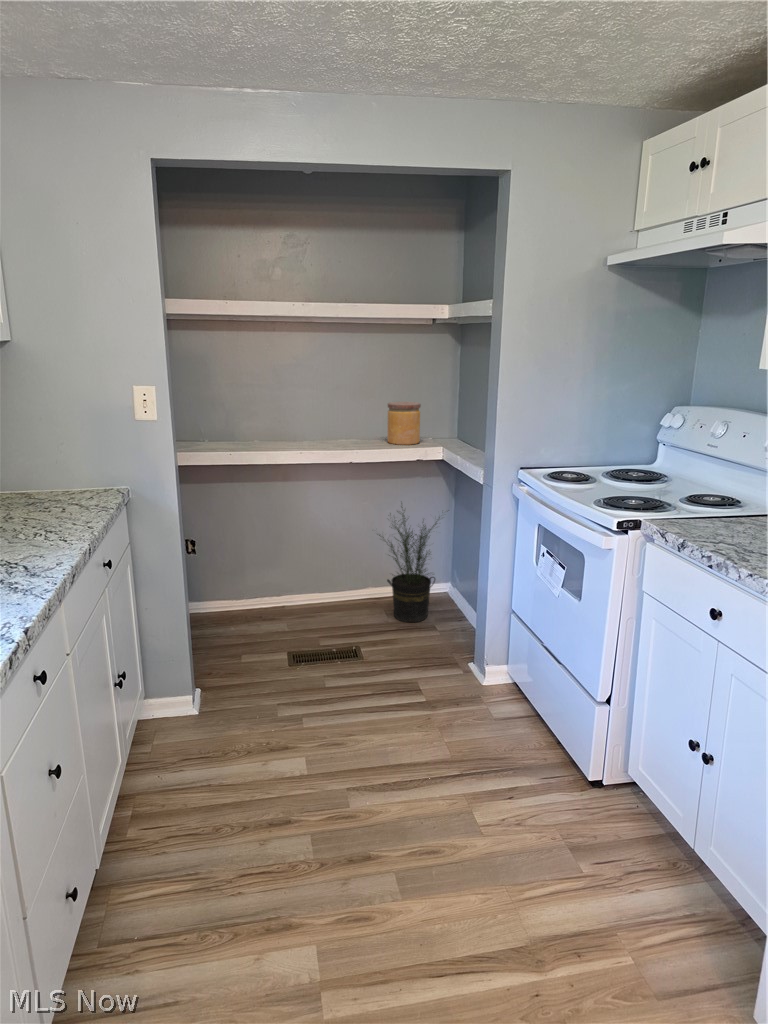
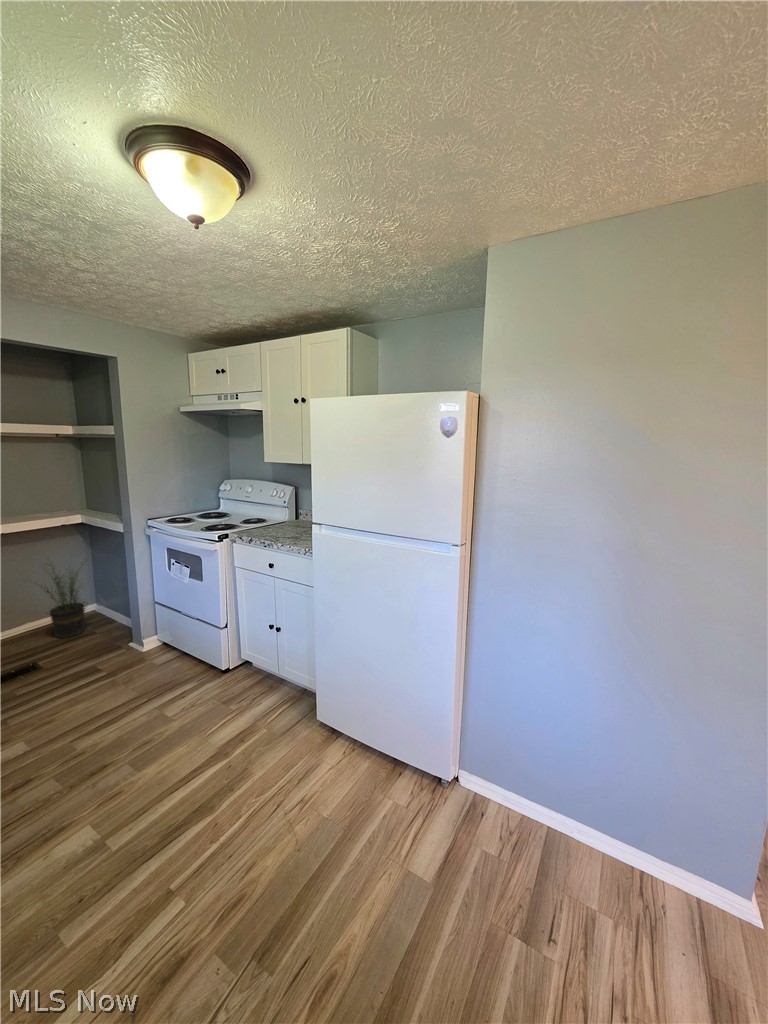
jar: present [387,402,421,445] -> none [26,487,59,517]

